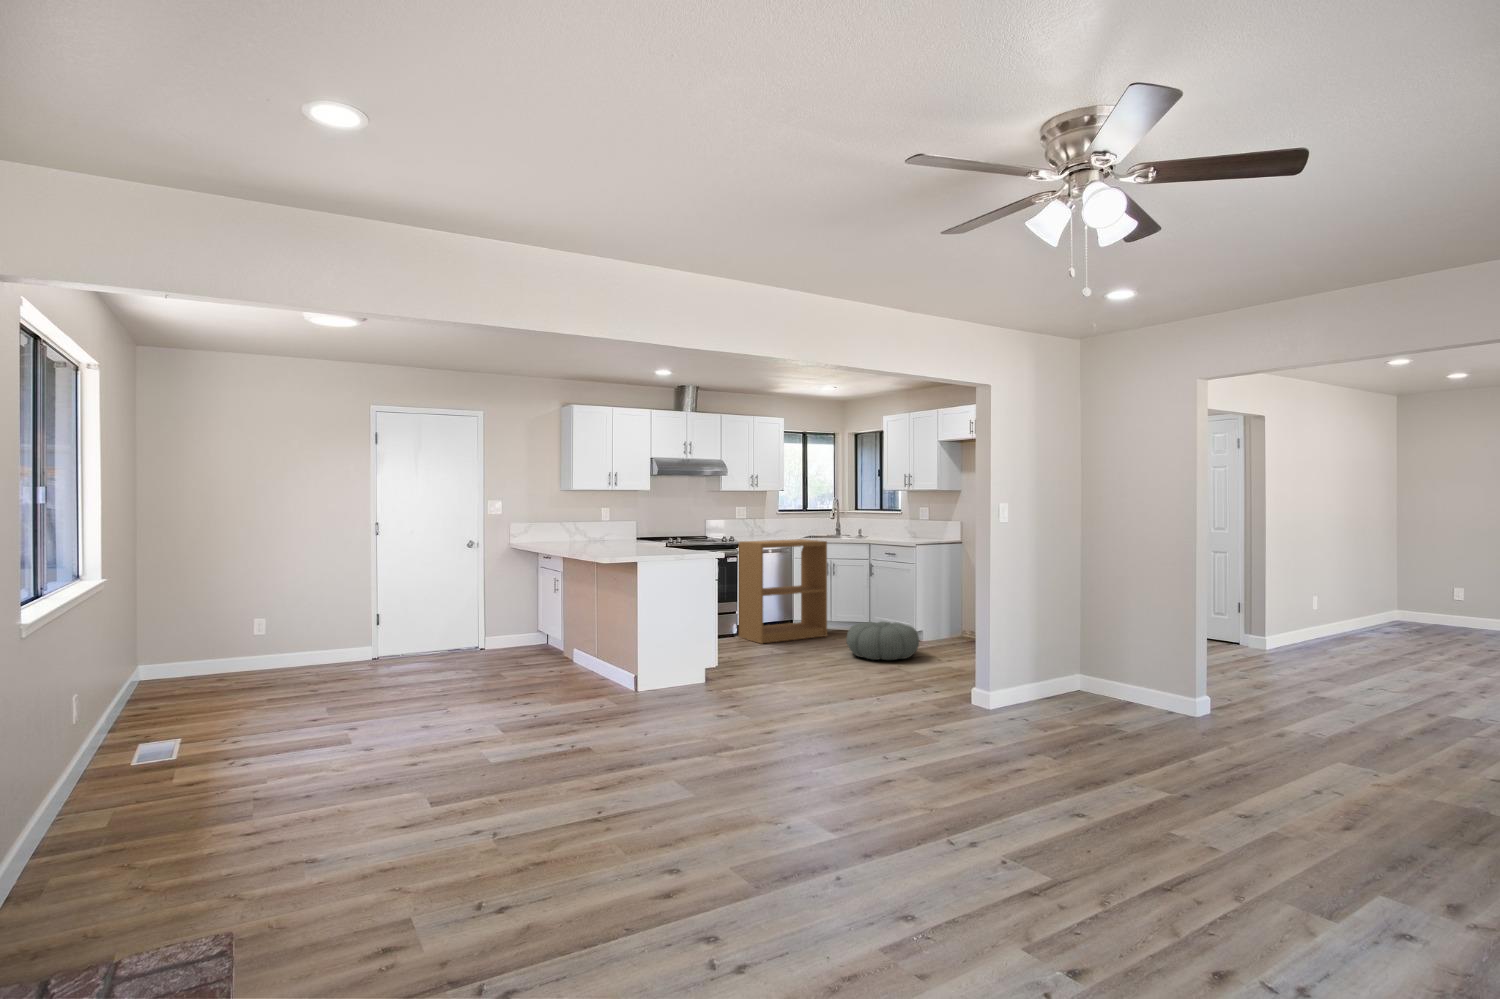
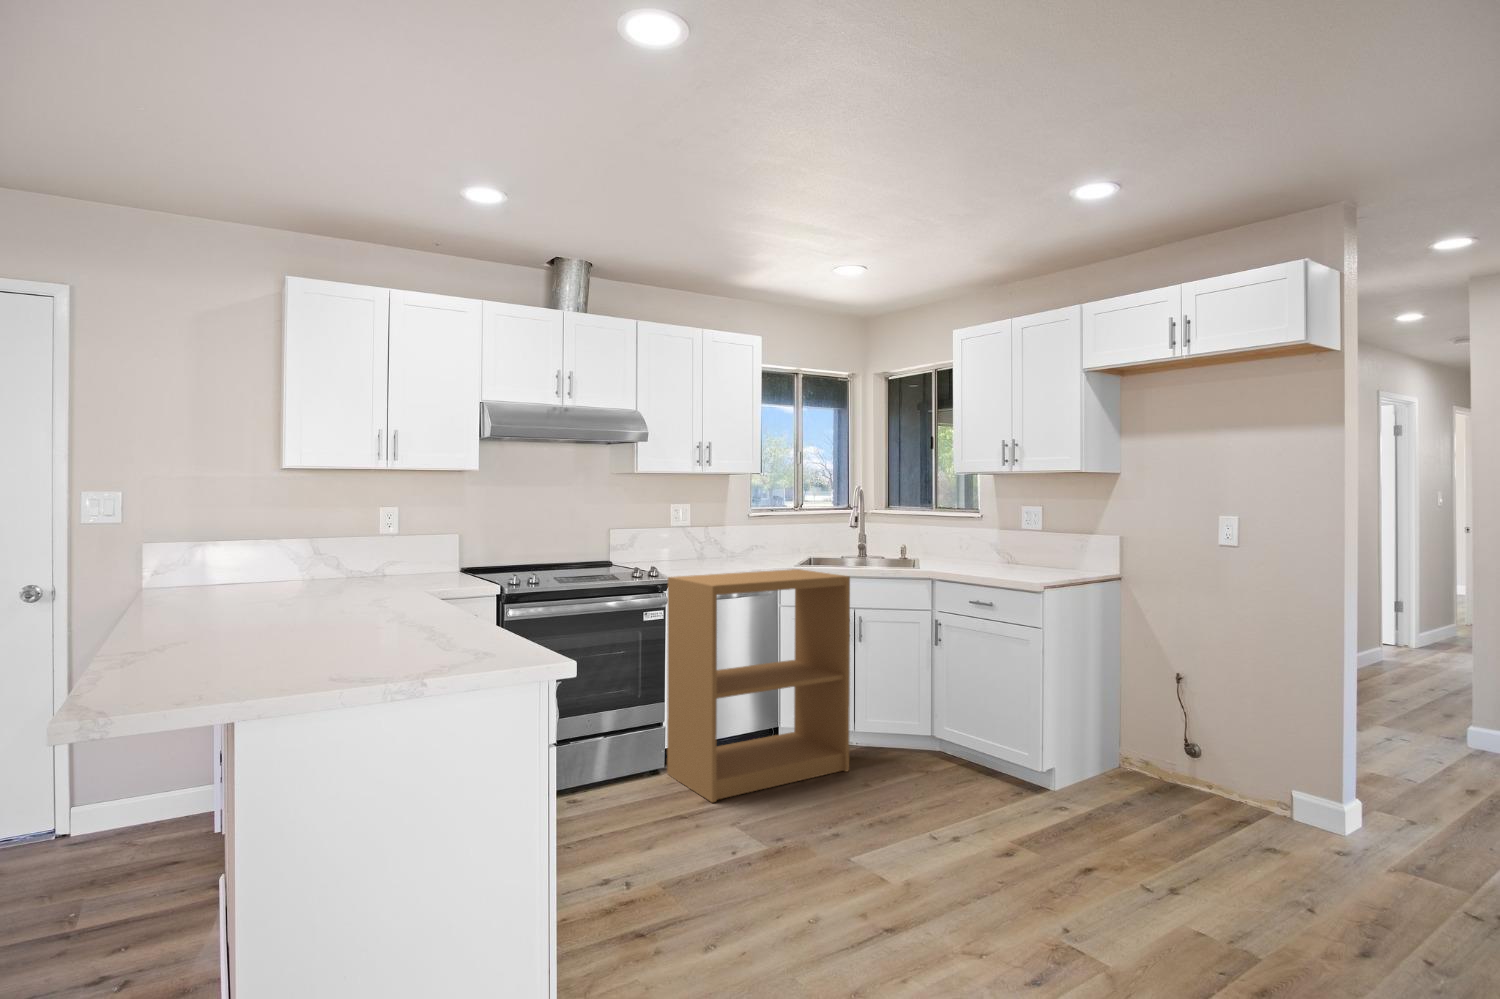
pouf: present [846,621,919,660] -> none [905,765,1080,883]

